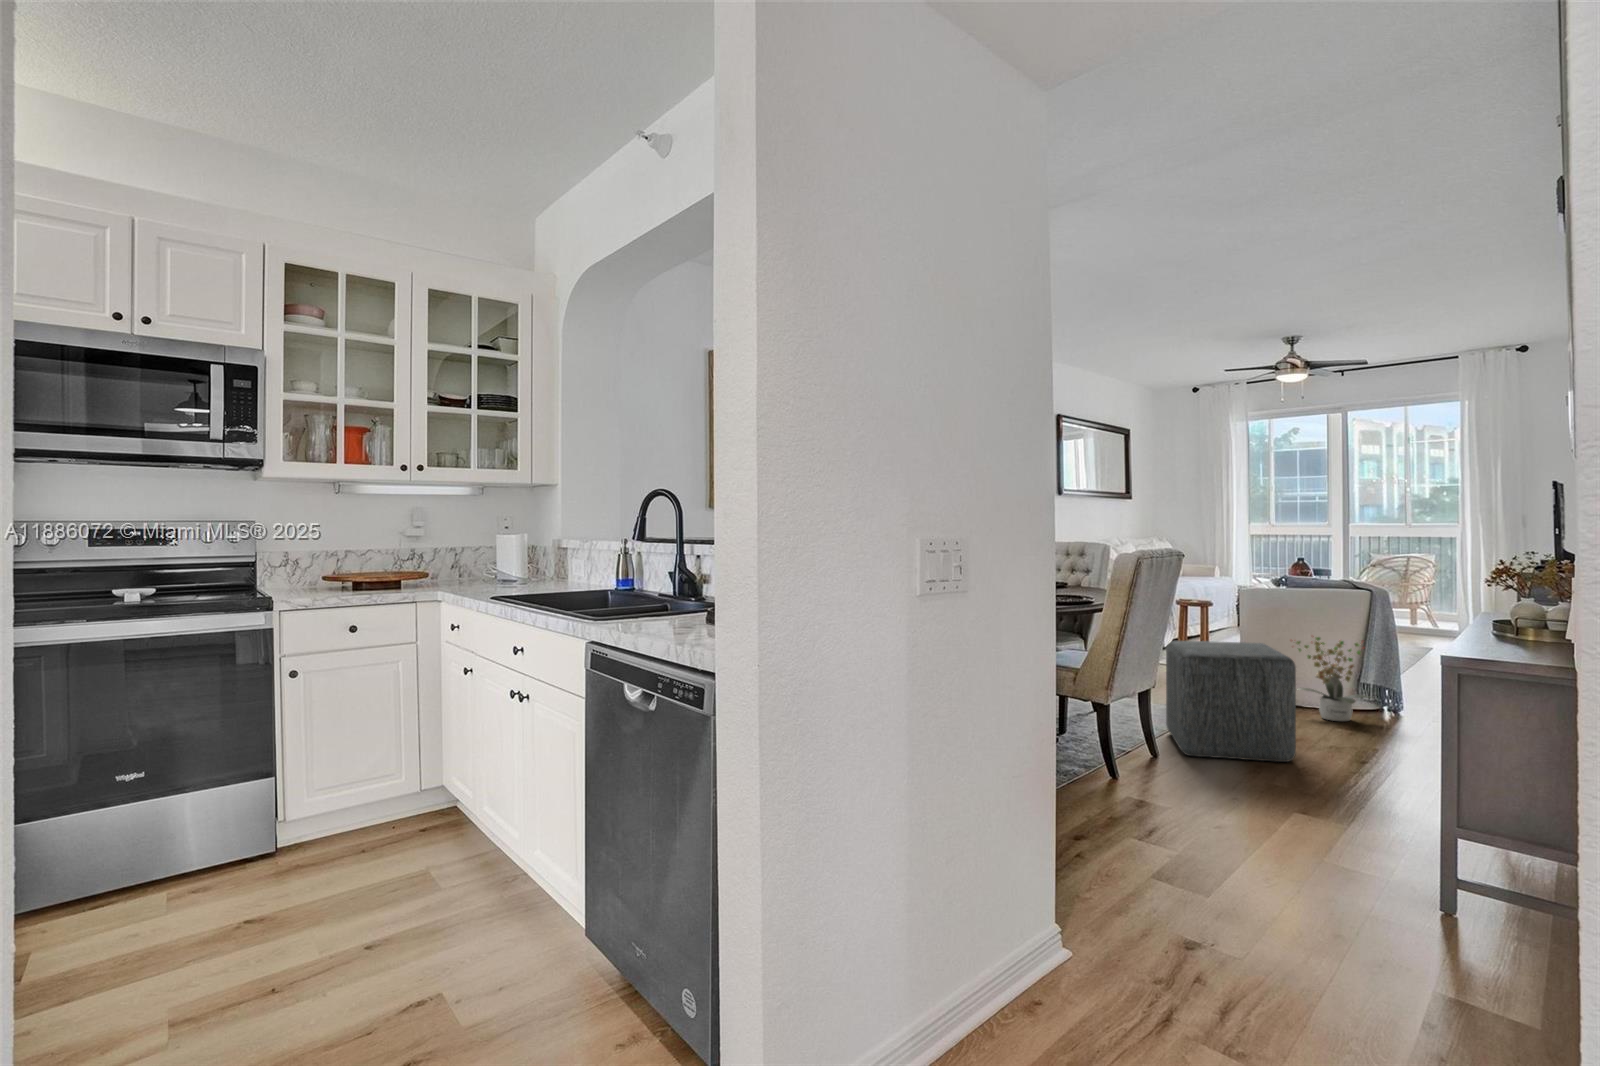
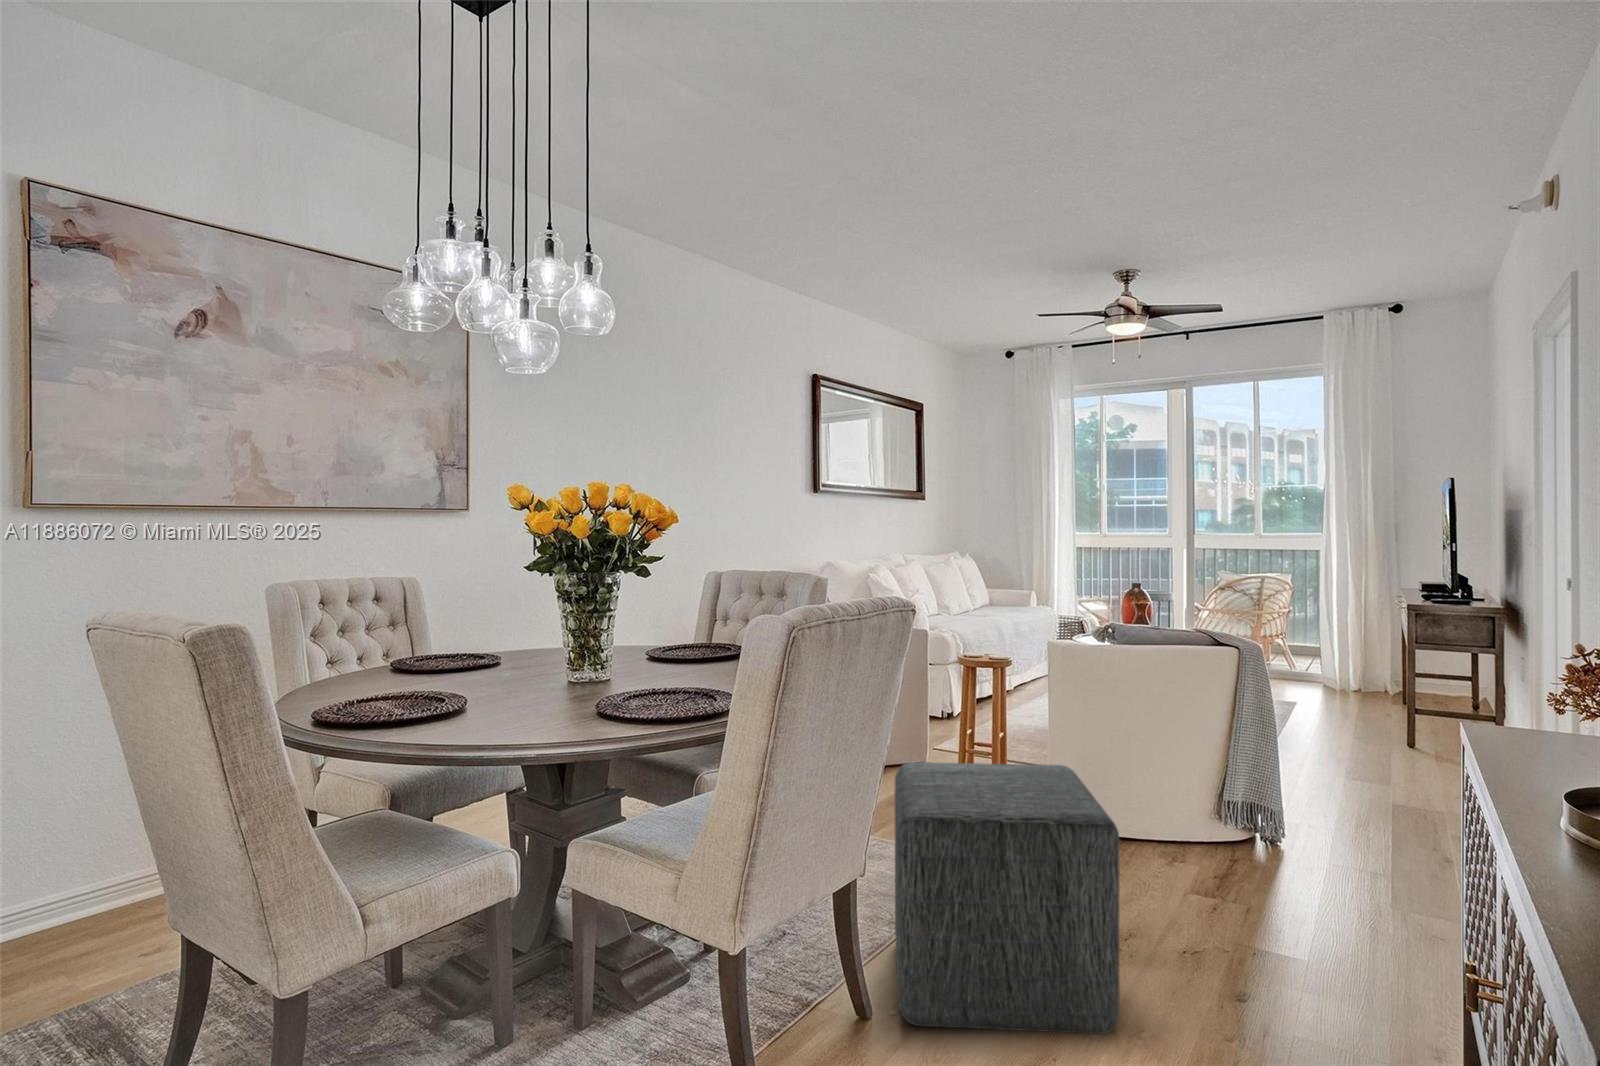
potted plant: present [1296,637,1370,721] -> none [1115,726,1246,881]

